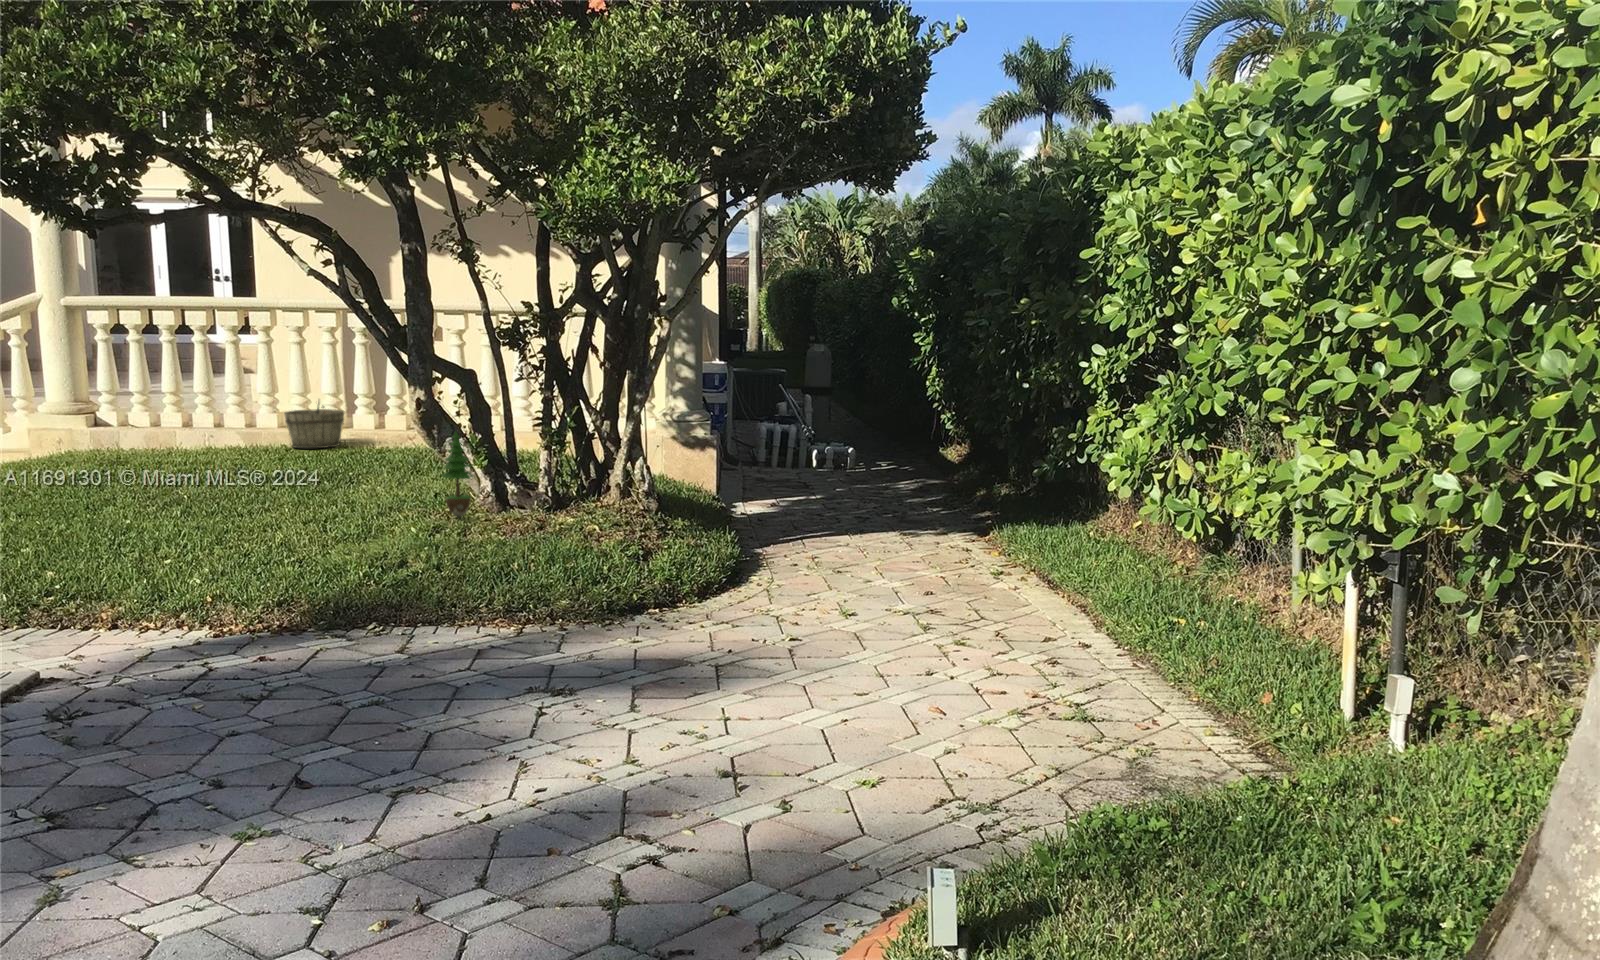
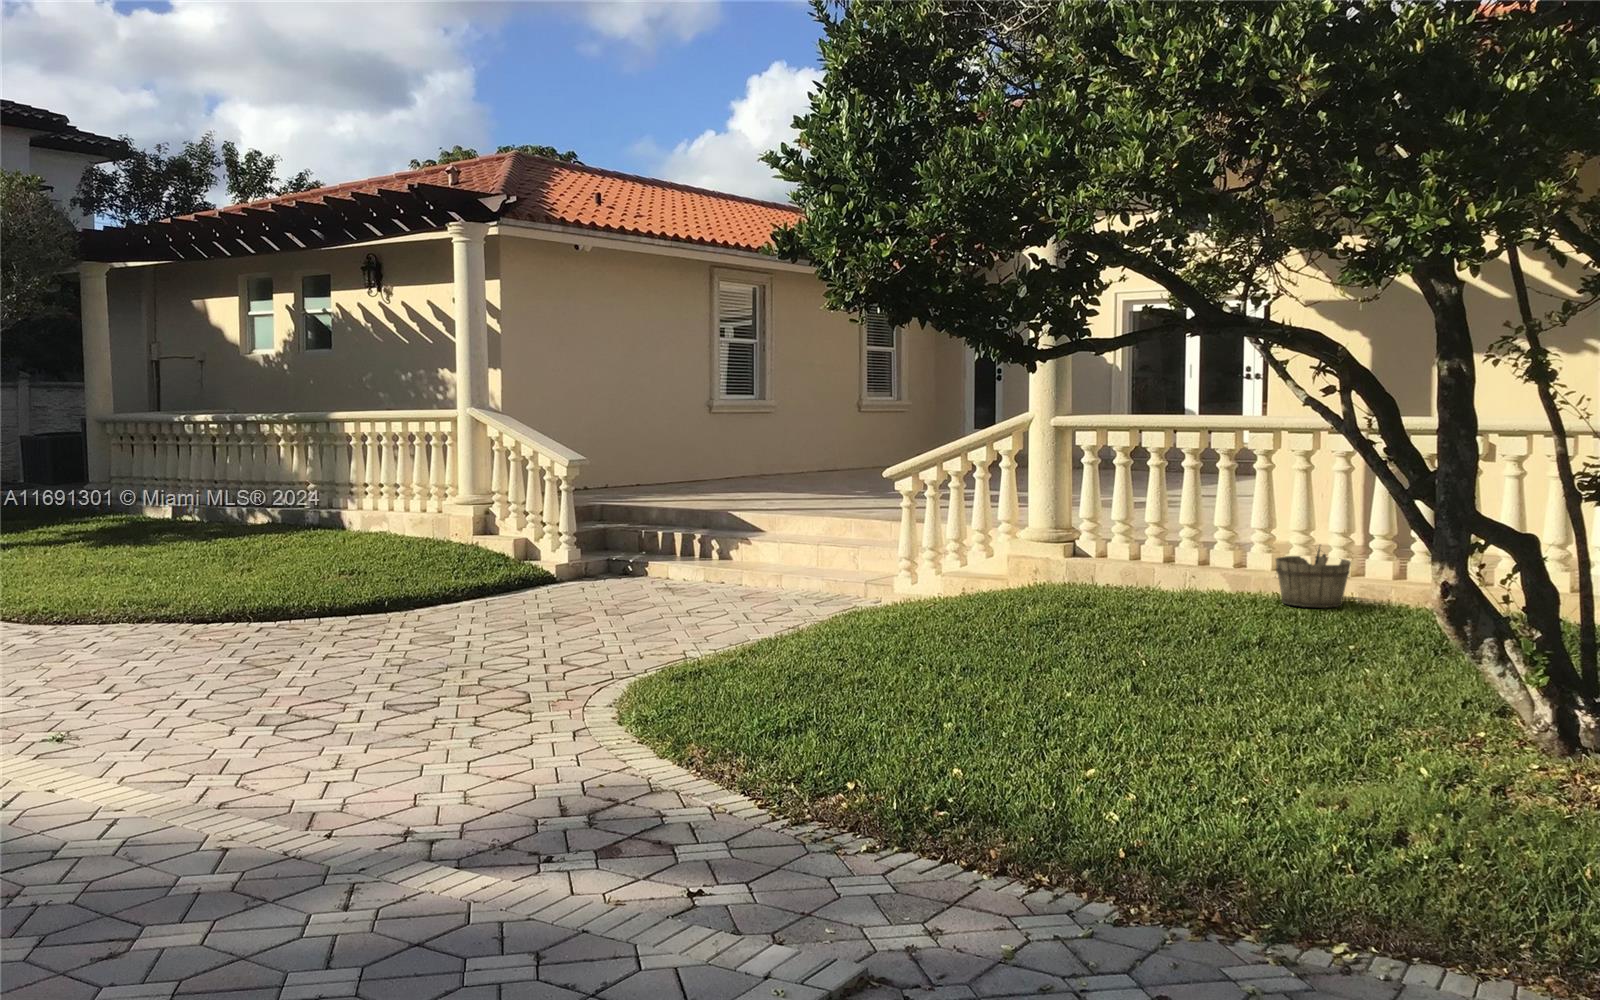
potted tree: present [441,431,473,518] -> none [1472,625,1525,755]

